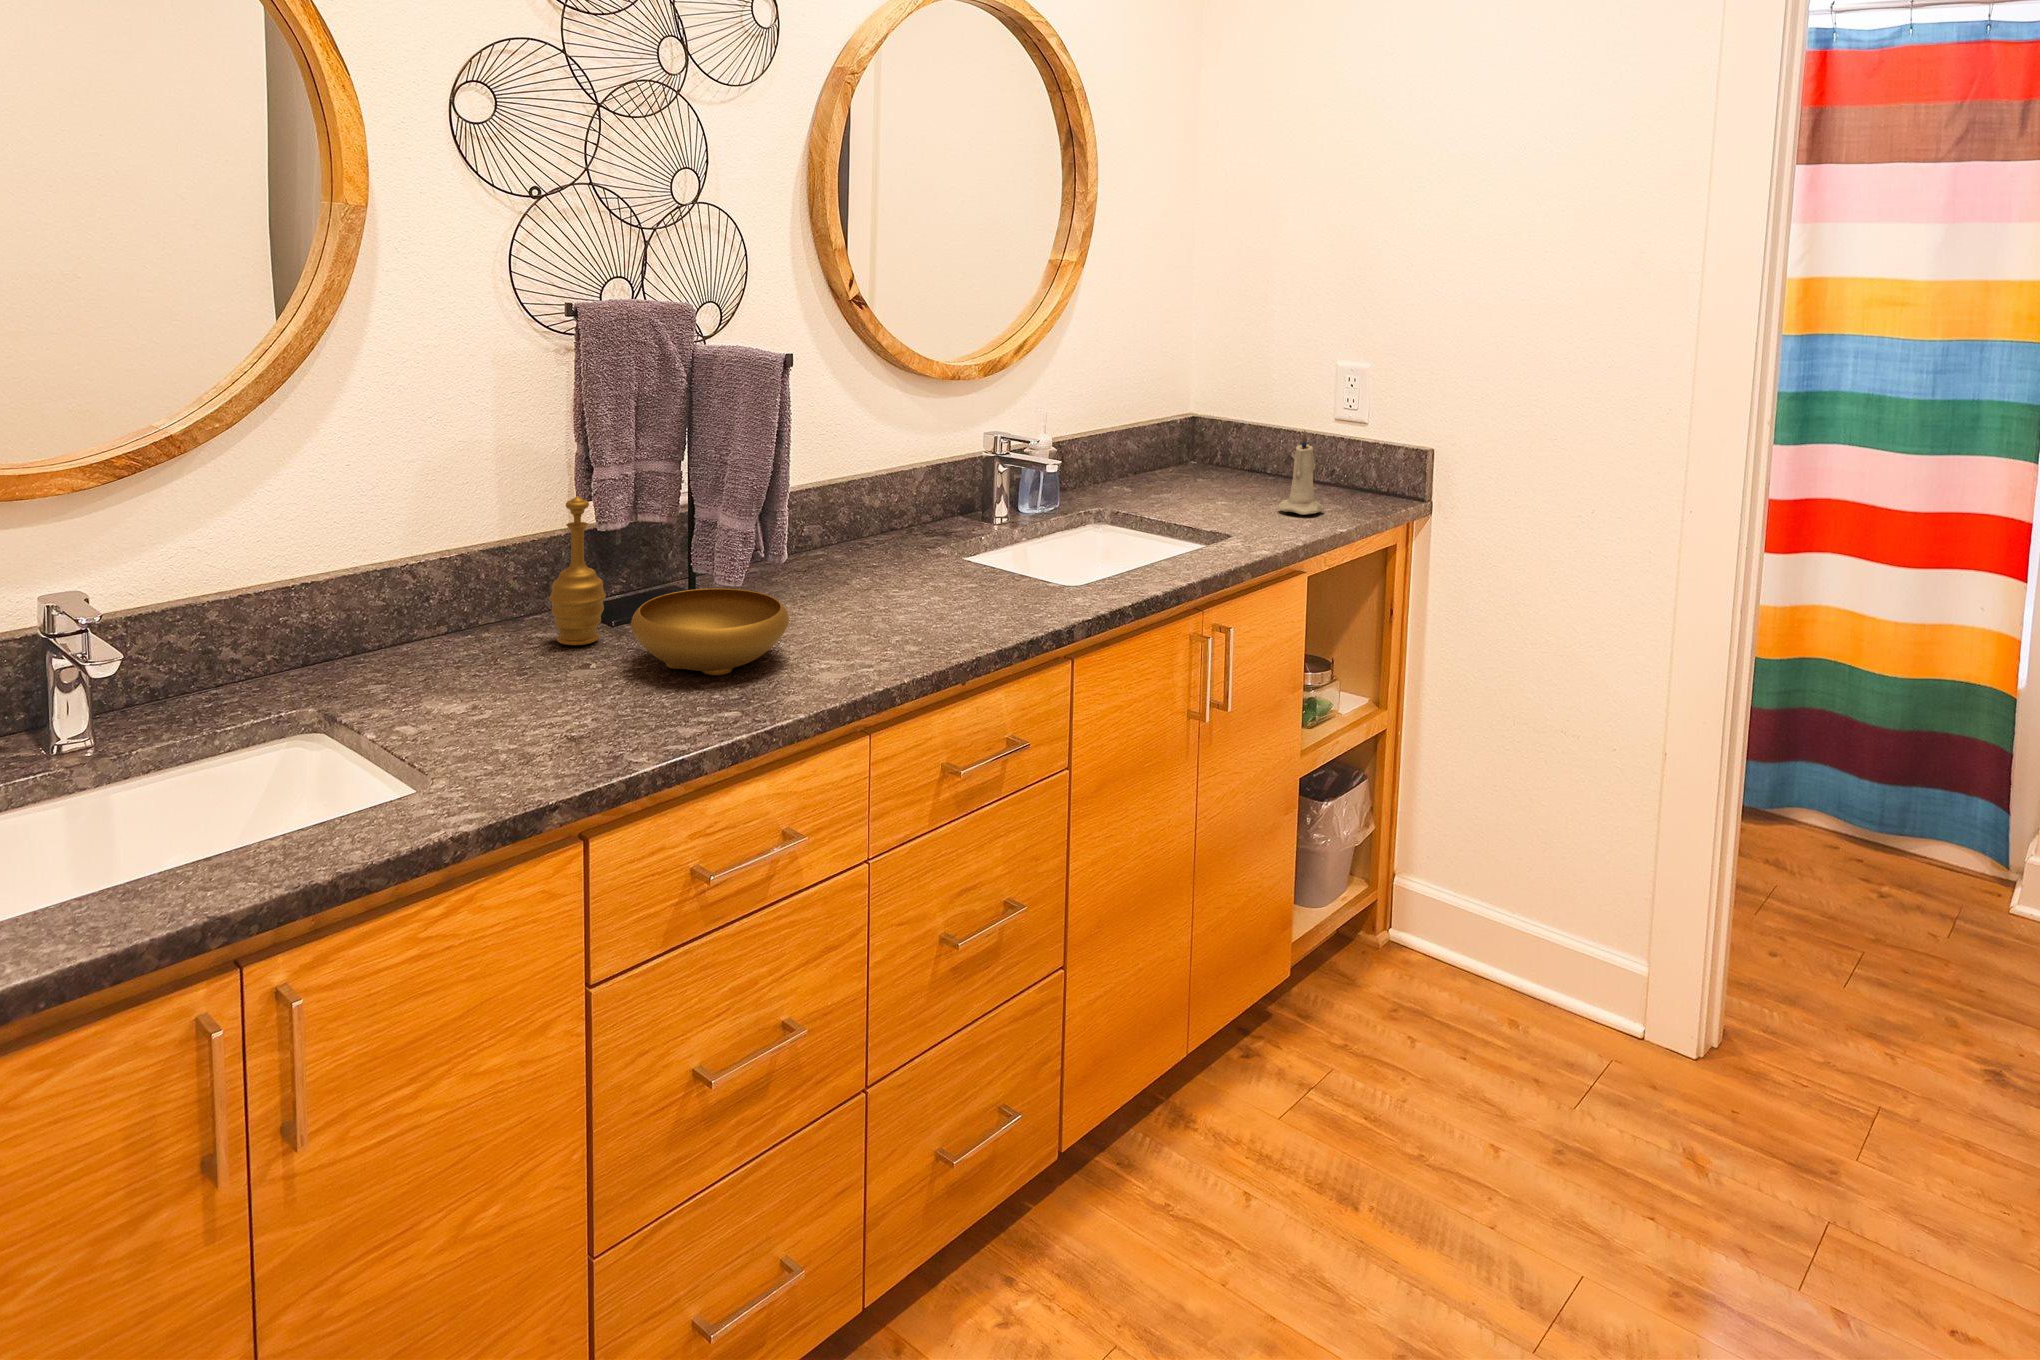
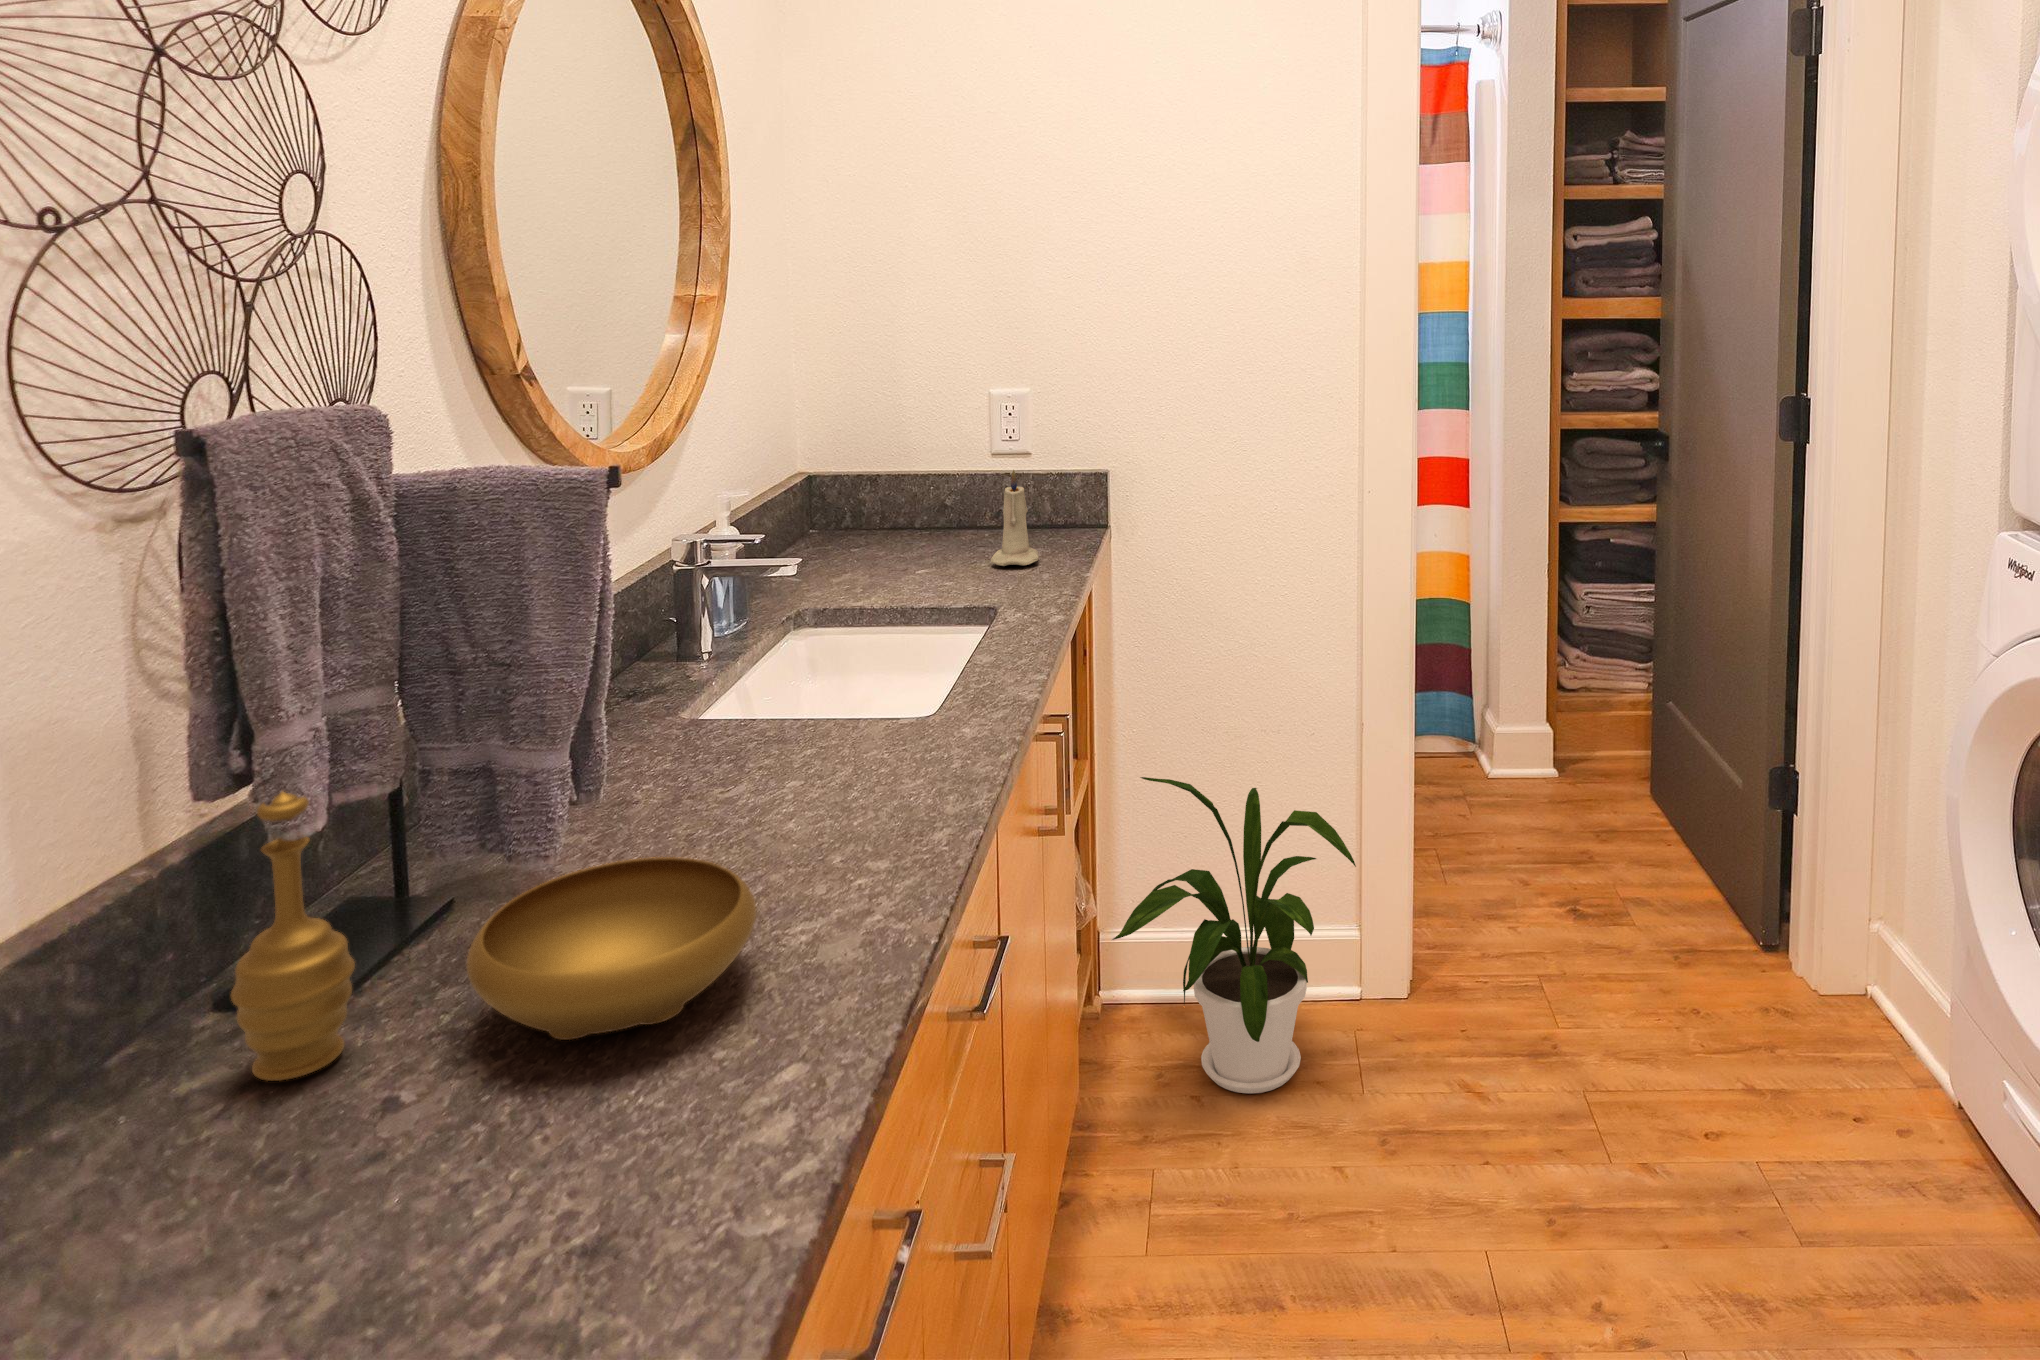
house plant: none [1316,732,1573,1066] -> present [1112,777,1356,1094]

